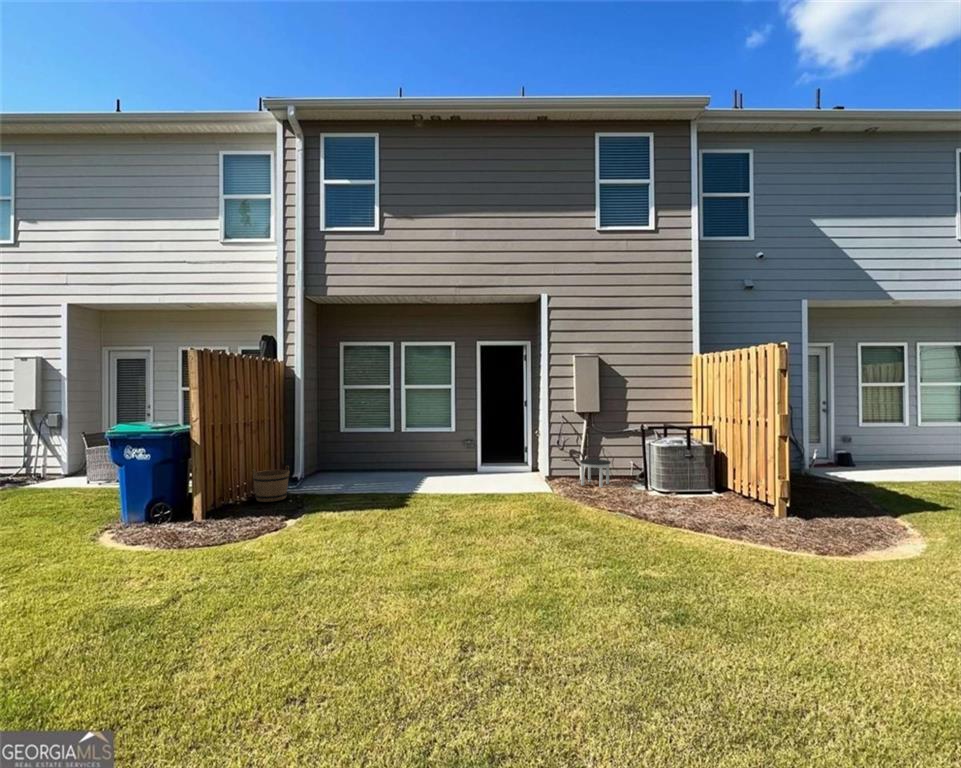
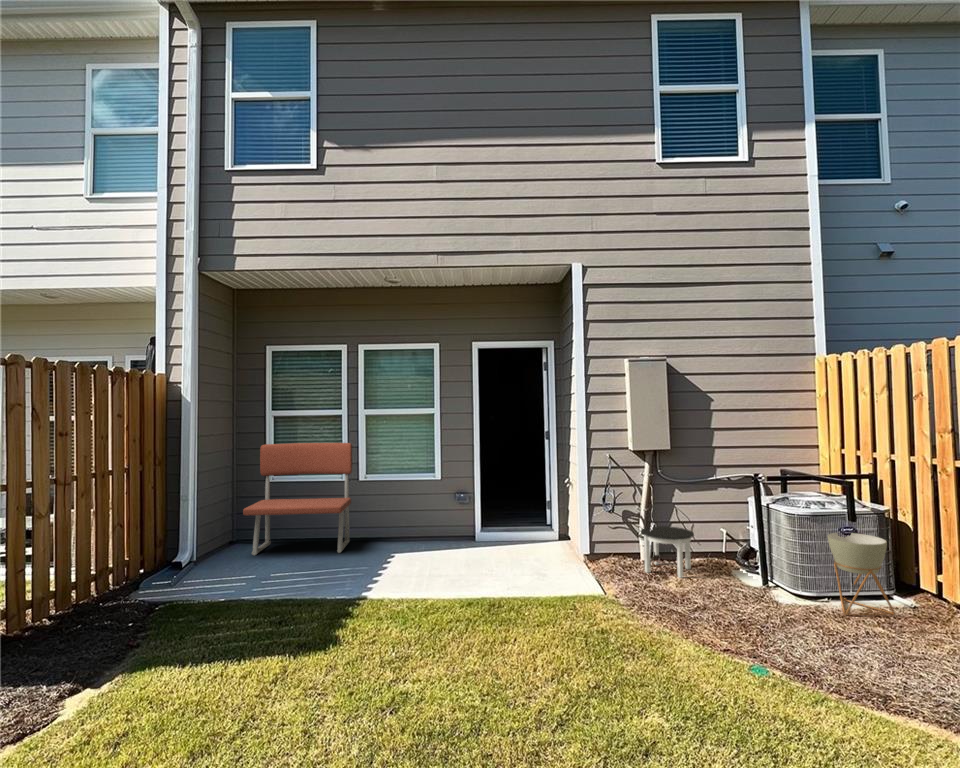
bench: none [331,407,397,477] -> present [243,443,352,555]
planter: none [678,458,709,501] -> present [828,533,895,616]
bucket: present [253,466,289,502] -> none [70,550,145,622]

